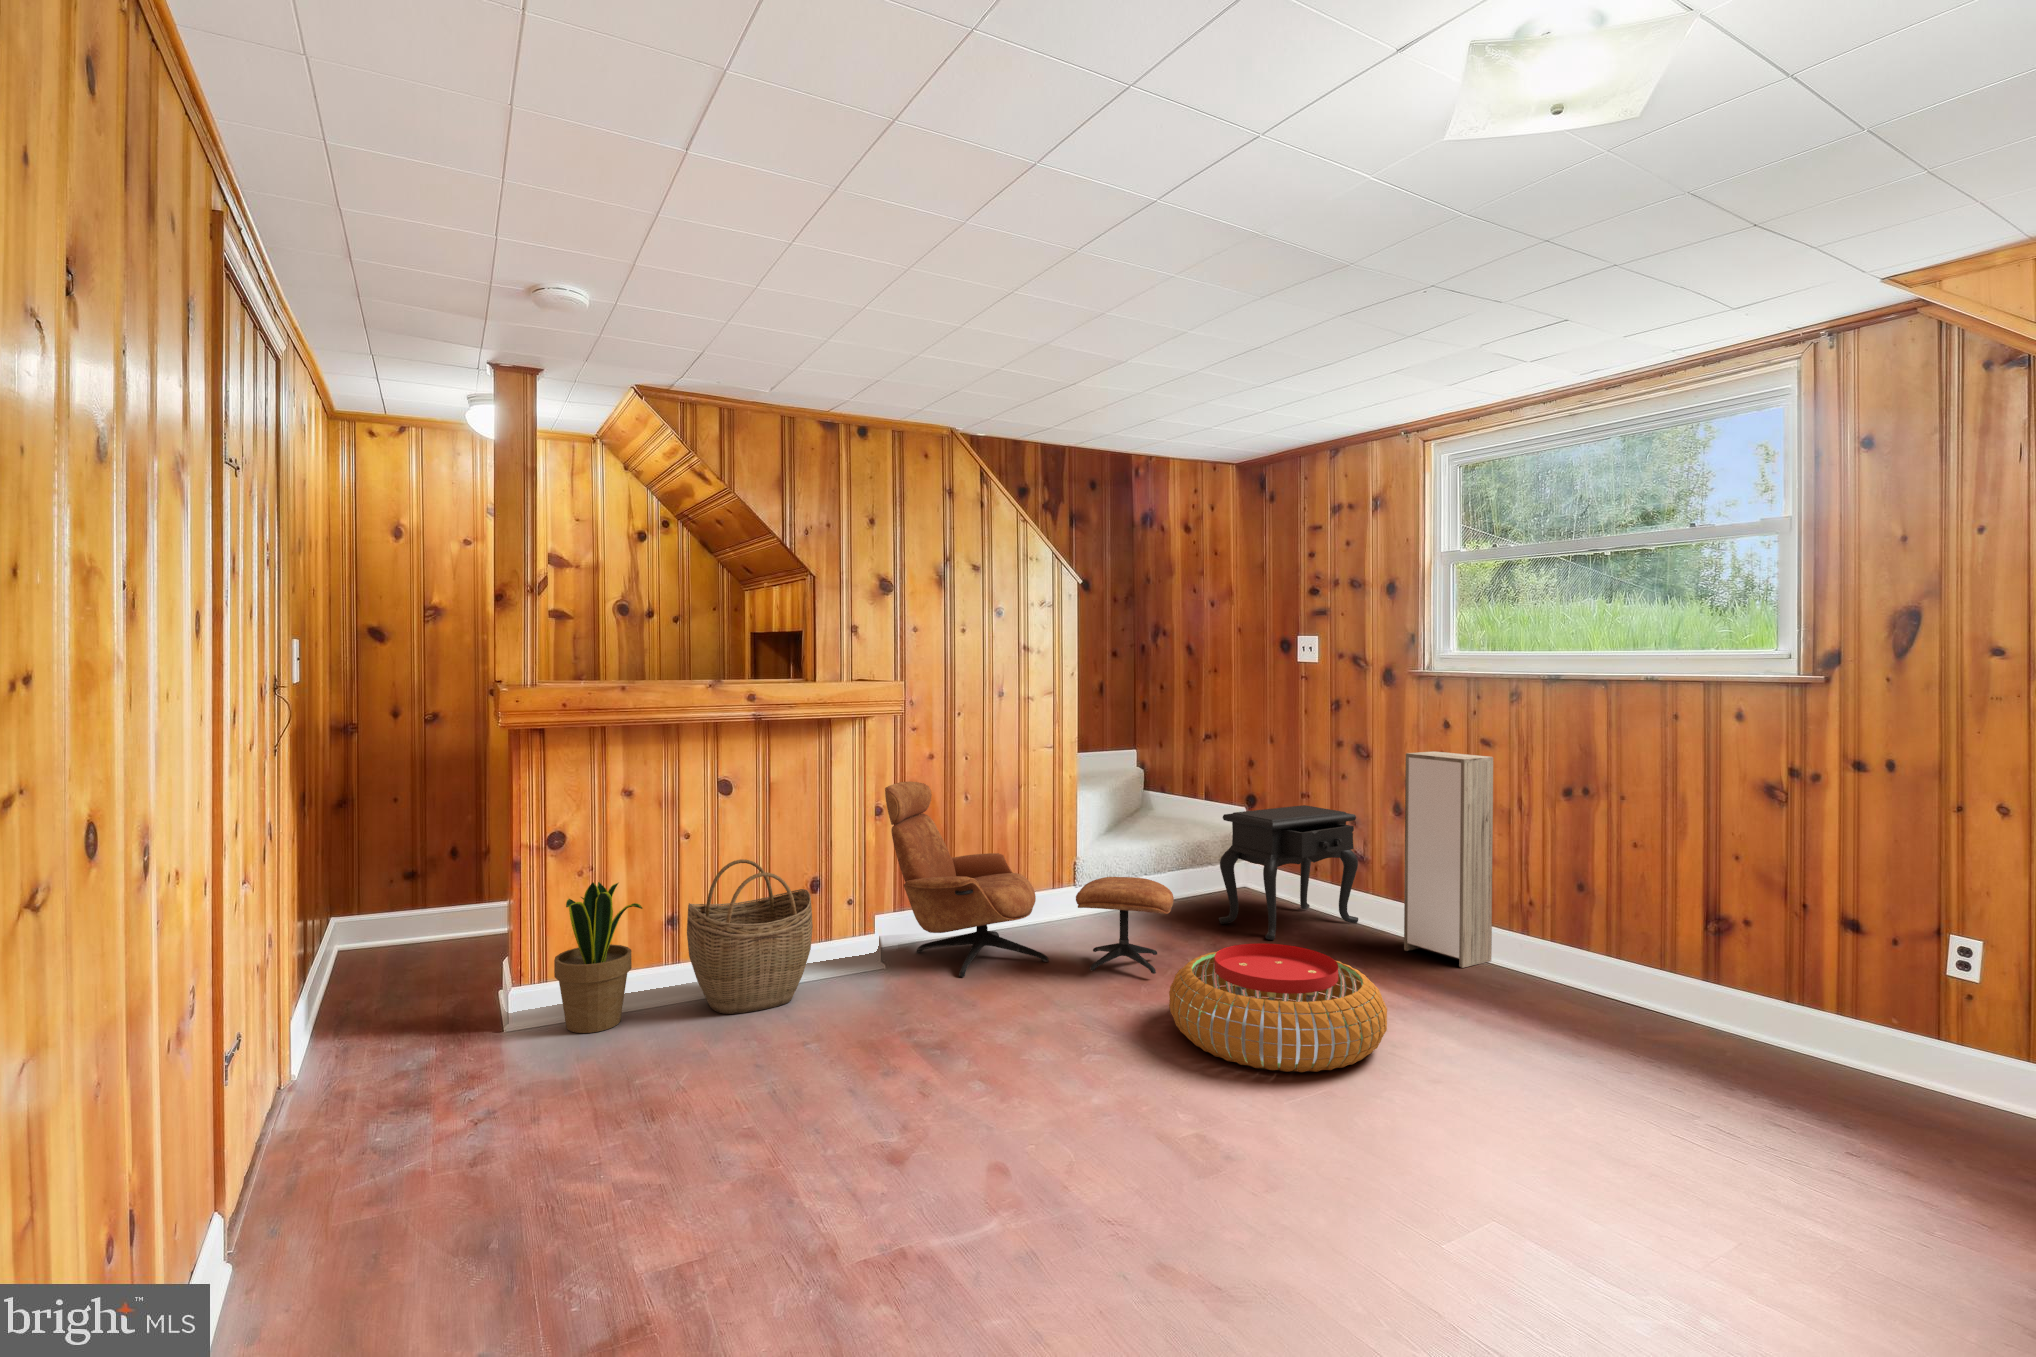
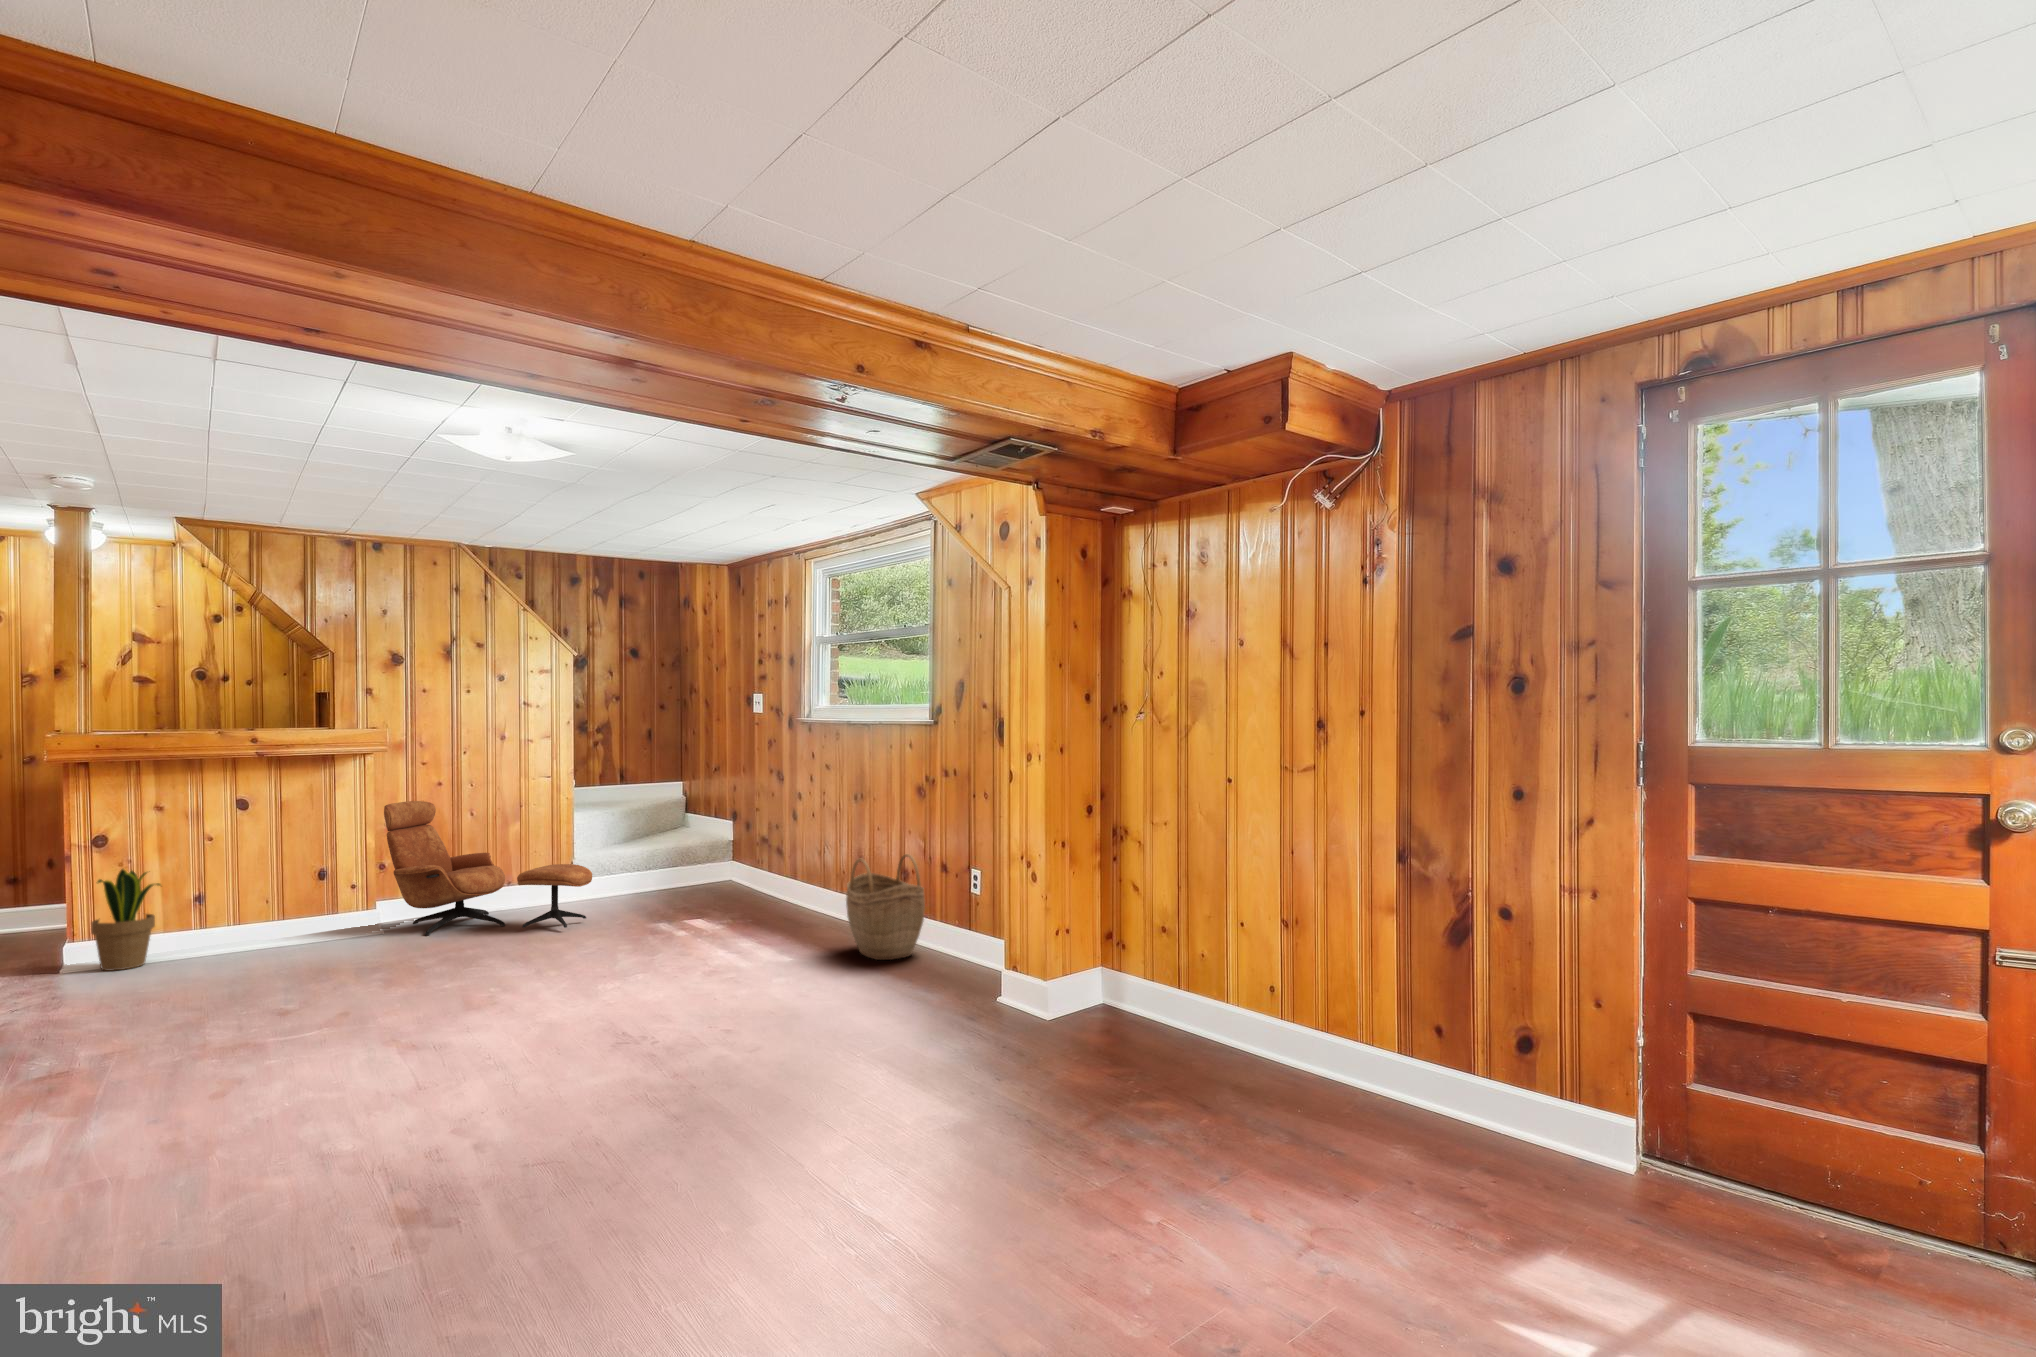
storage cabinet: present [1404,751,1493,968] -> none [775,772,824,919]
side table: present [1219,805,1358,940] -> none [670,815,776,909]
woven basket: present [687,859,813,1014] -> present [846,854,925,960]
pouf: present [1169,943,1387,1072] -> none [523,898,668,967]

